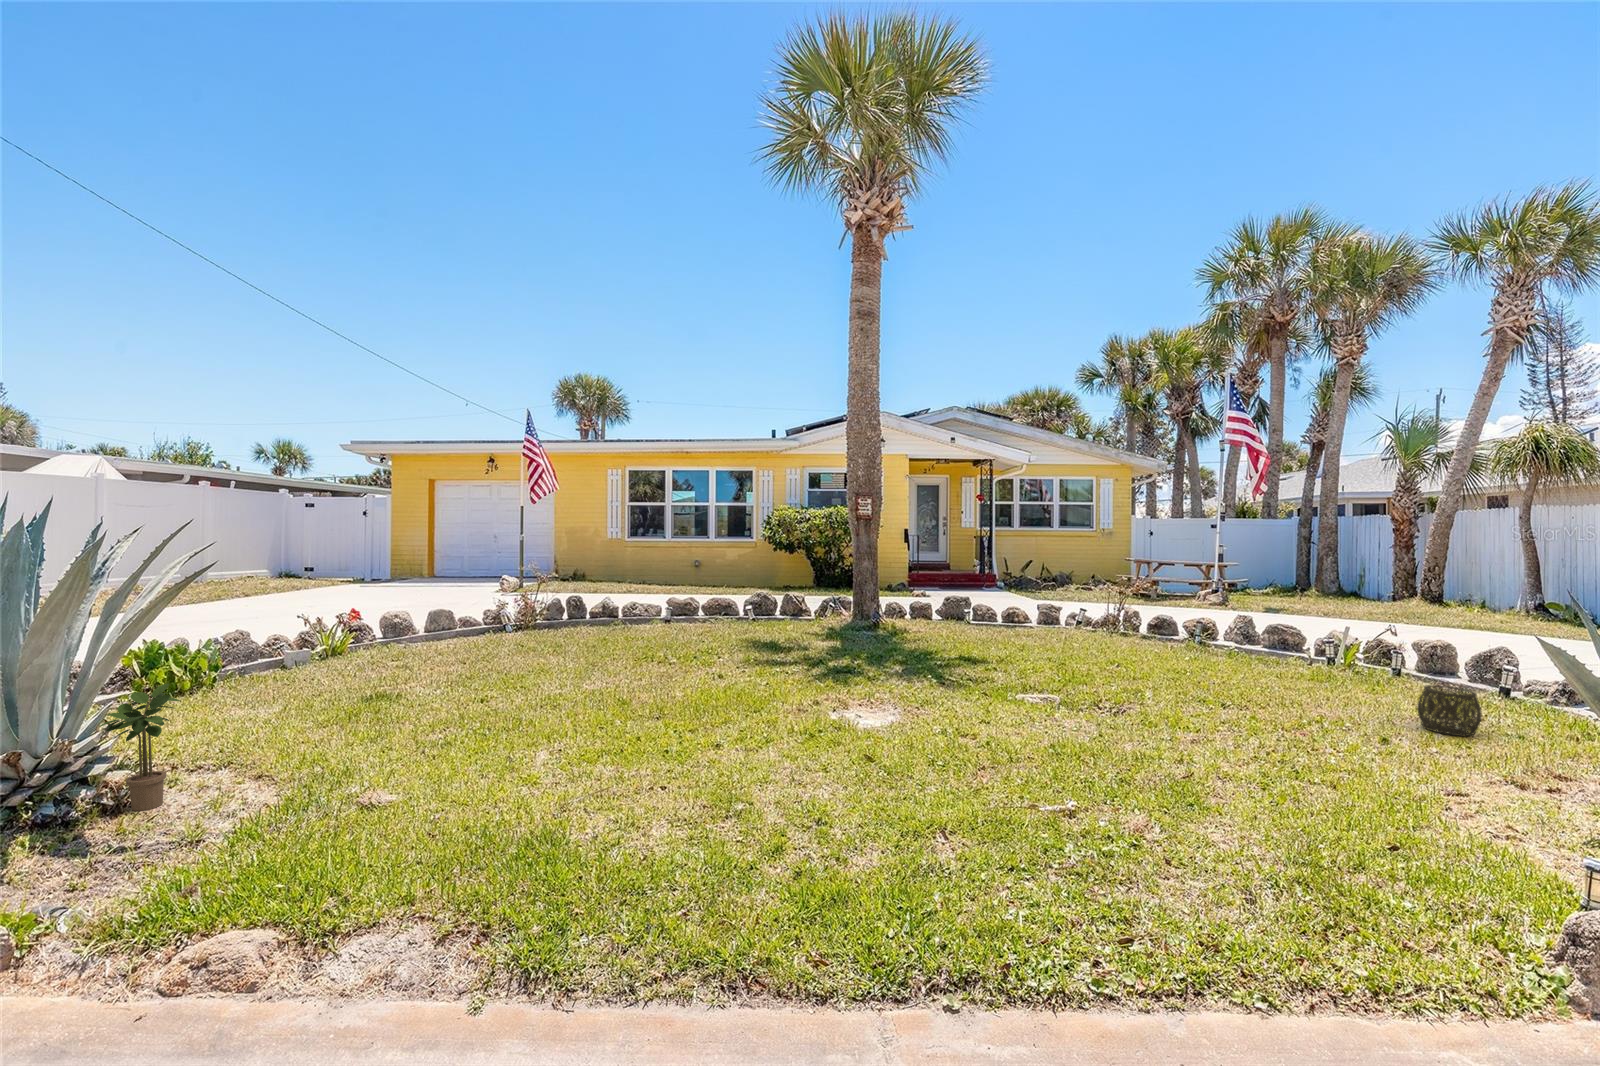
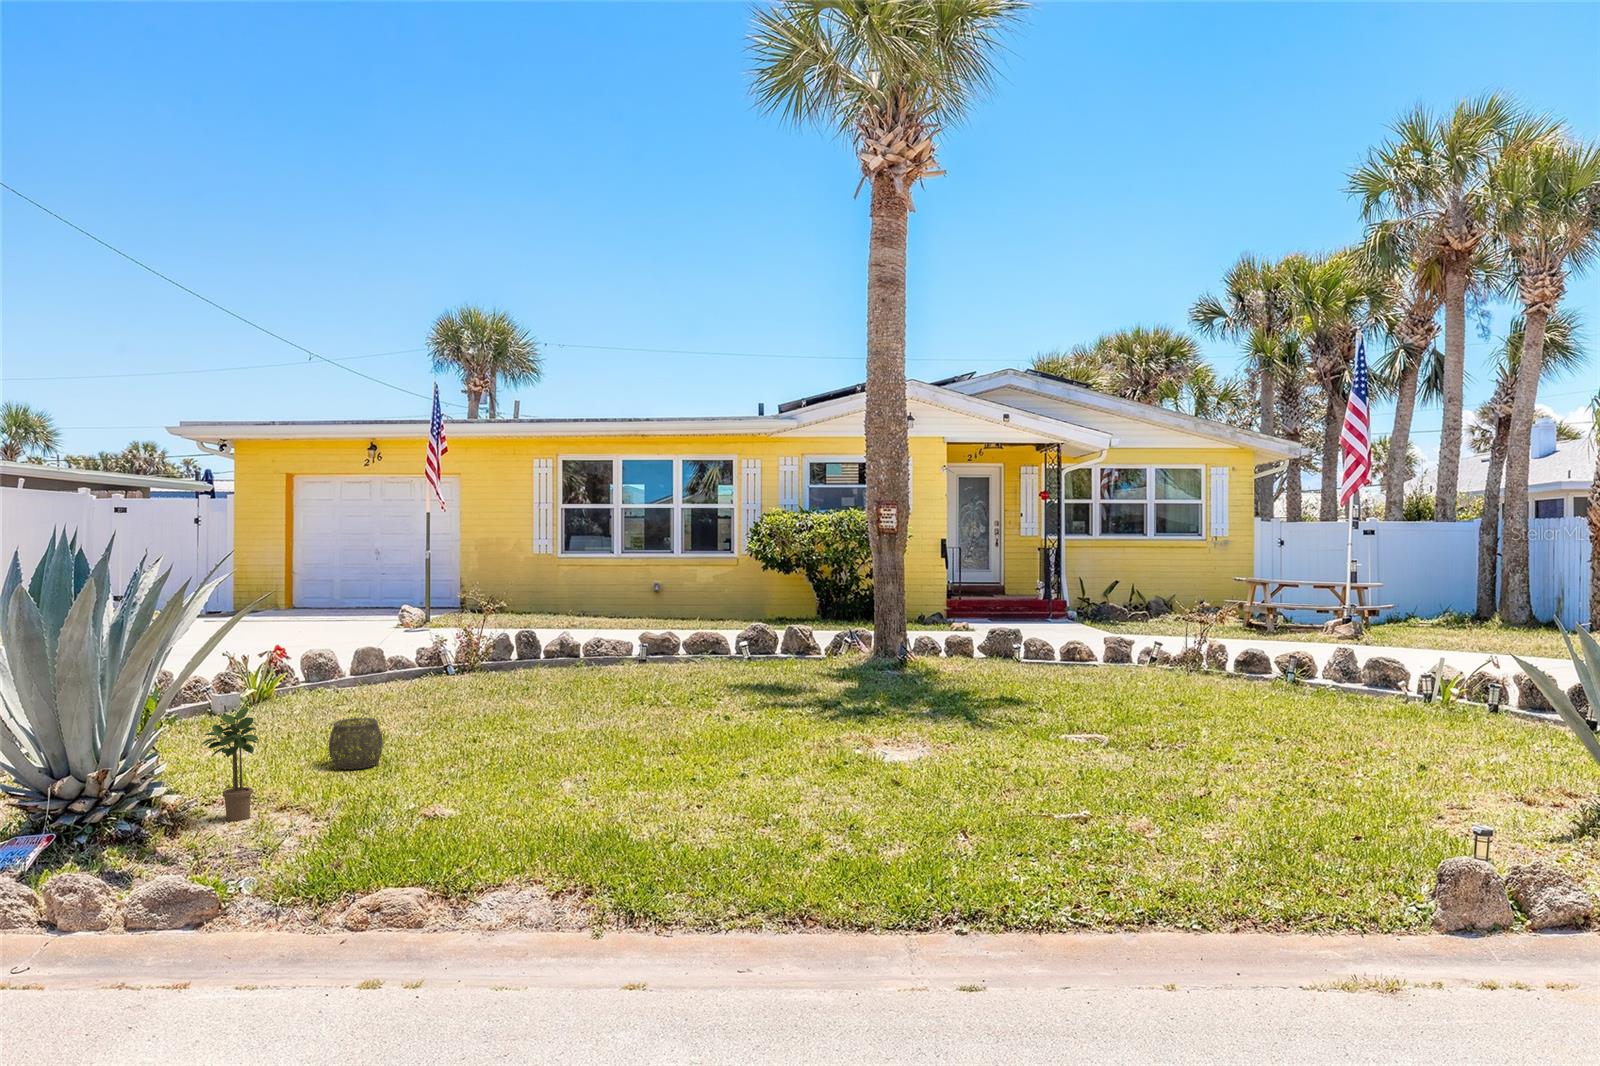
woven basket: present [1417,685,1482,736] -> present [329,718,383,770]

